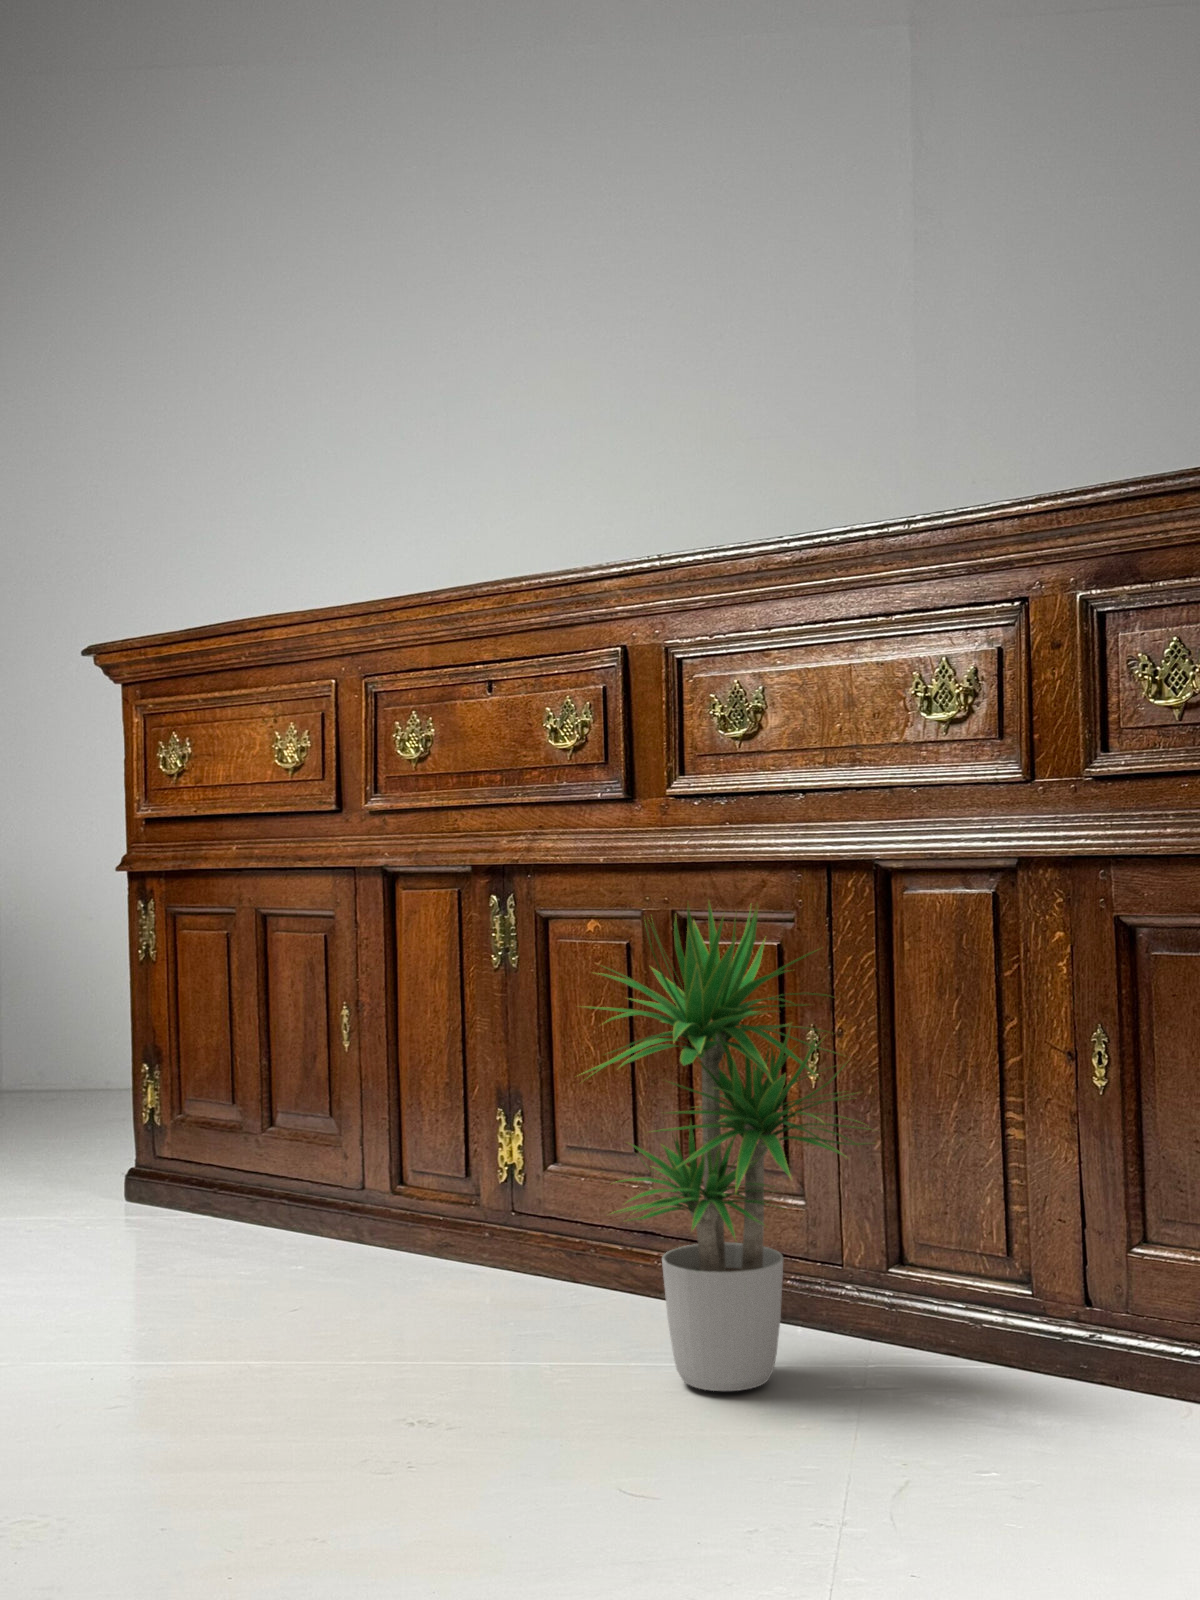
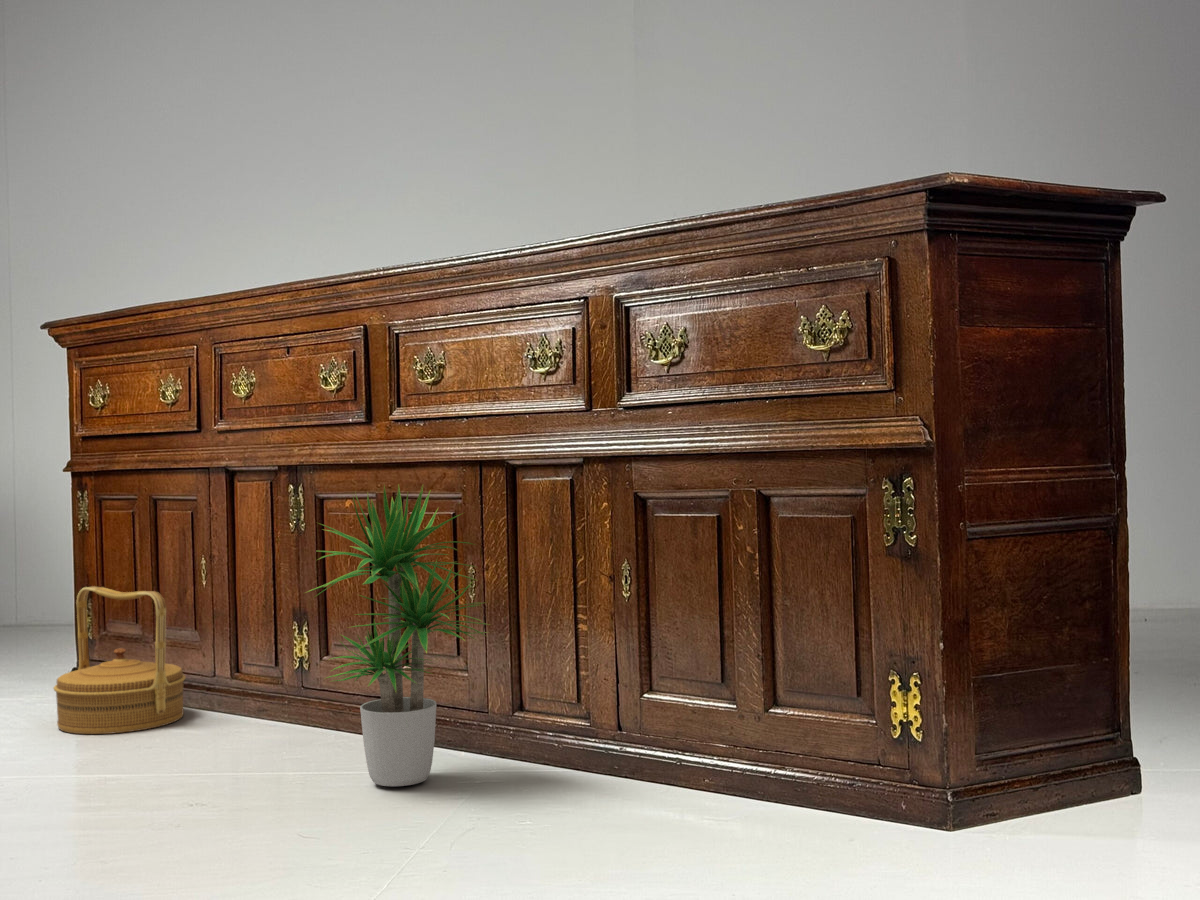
woven basket: none [127,1050,322,1283] -> present [54,586,186,734]

